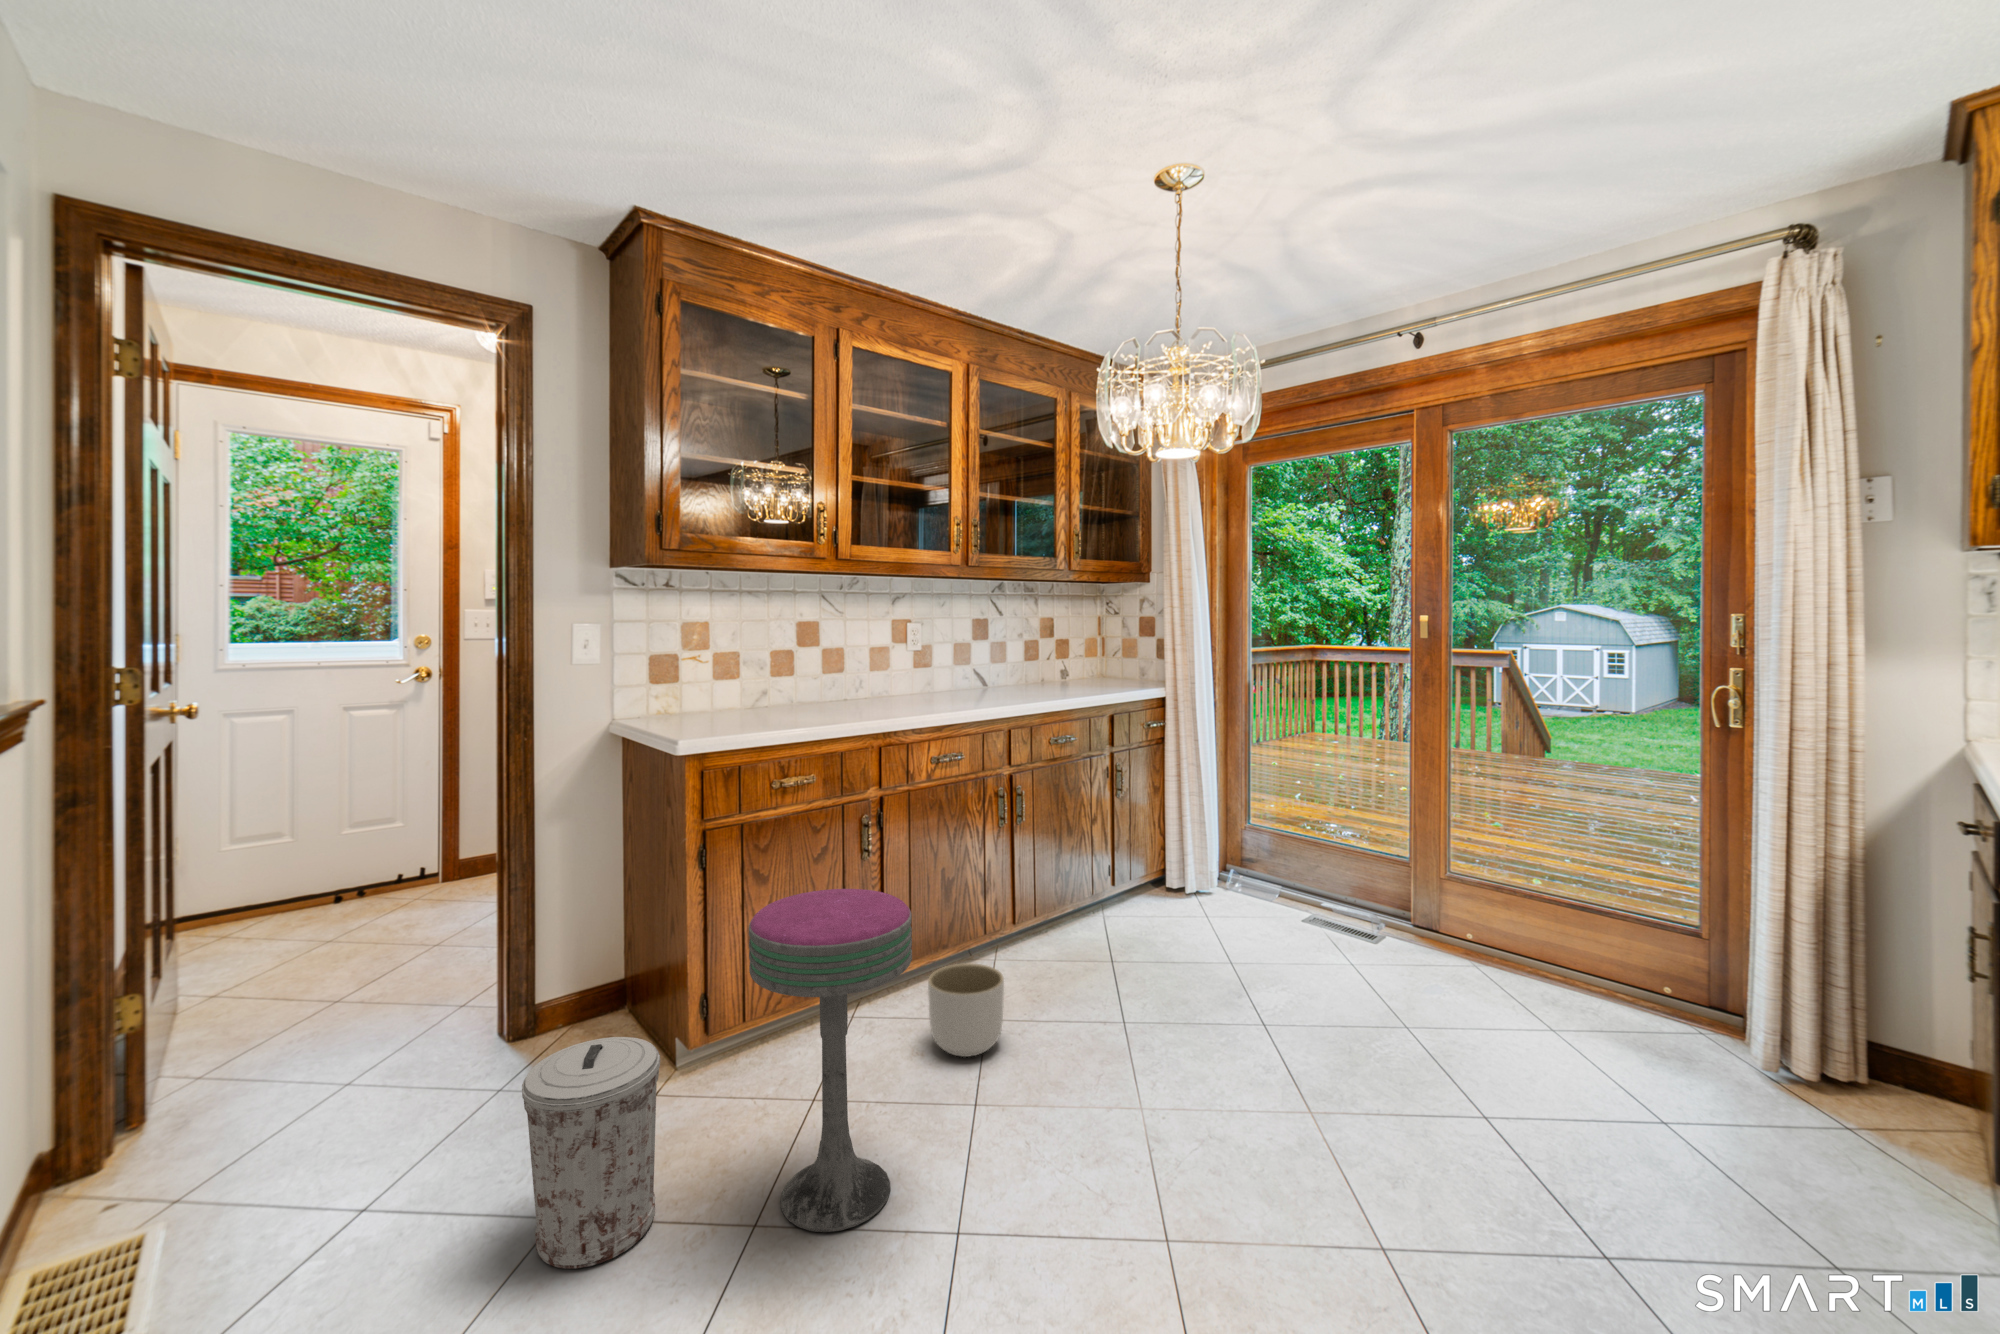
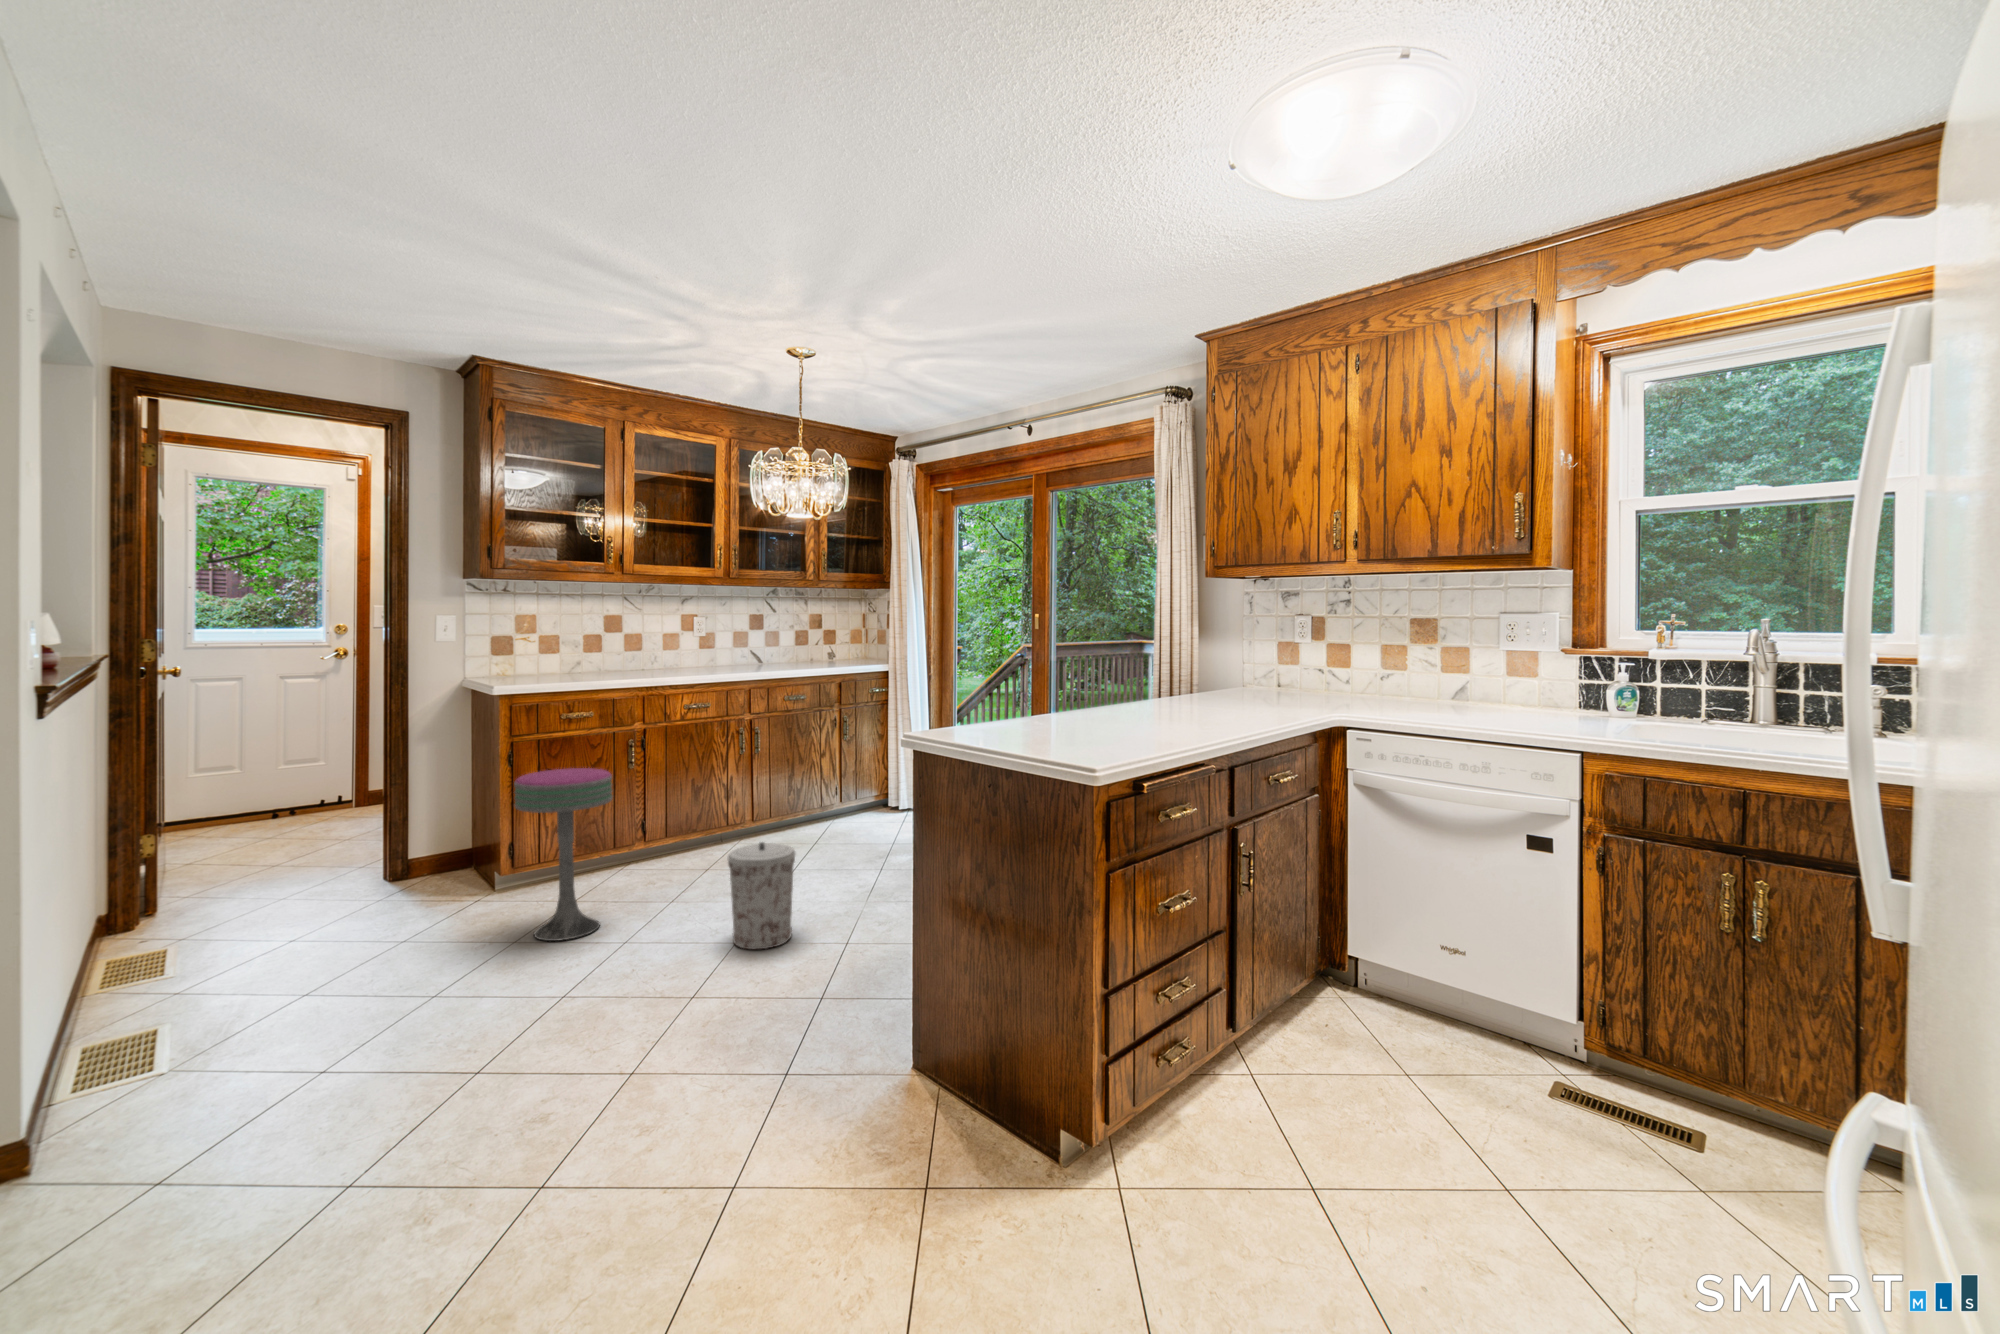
planter: present [928,963,1004,1057] -> none [659,832,709,883]
trash can: present [522,1037,660,1269] -> present [728,842,795,950]

